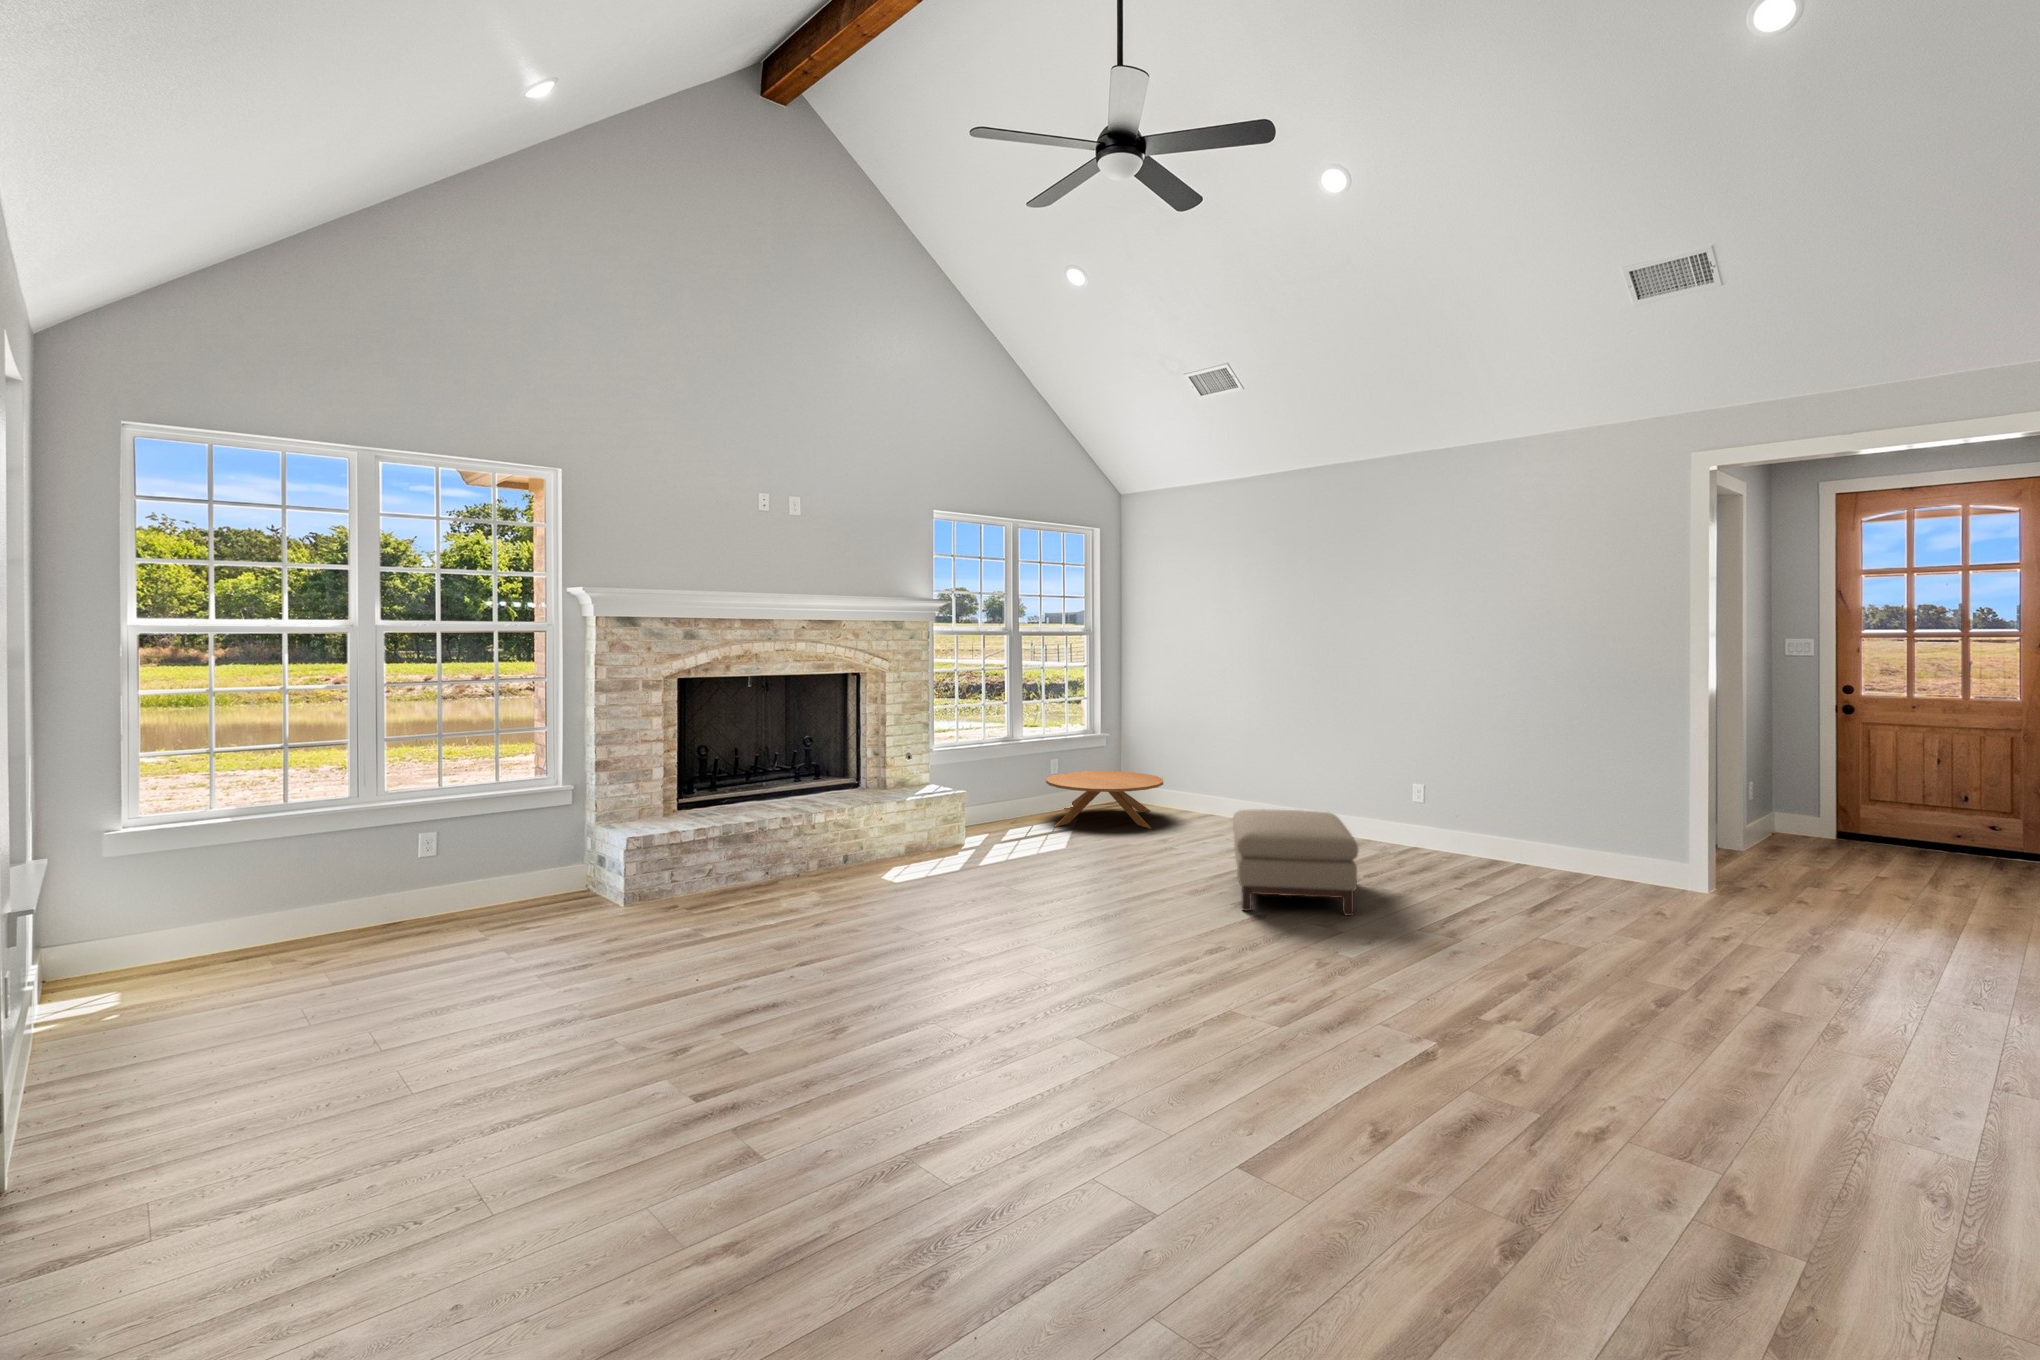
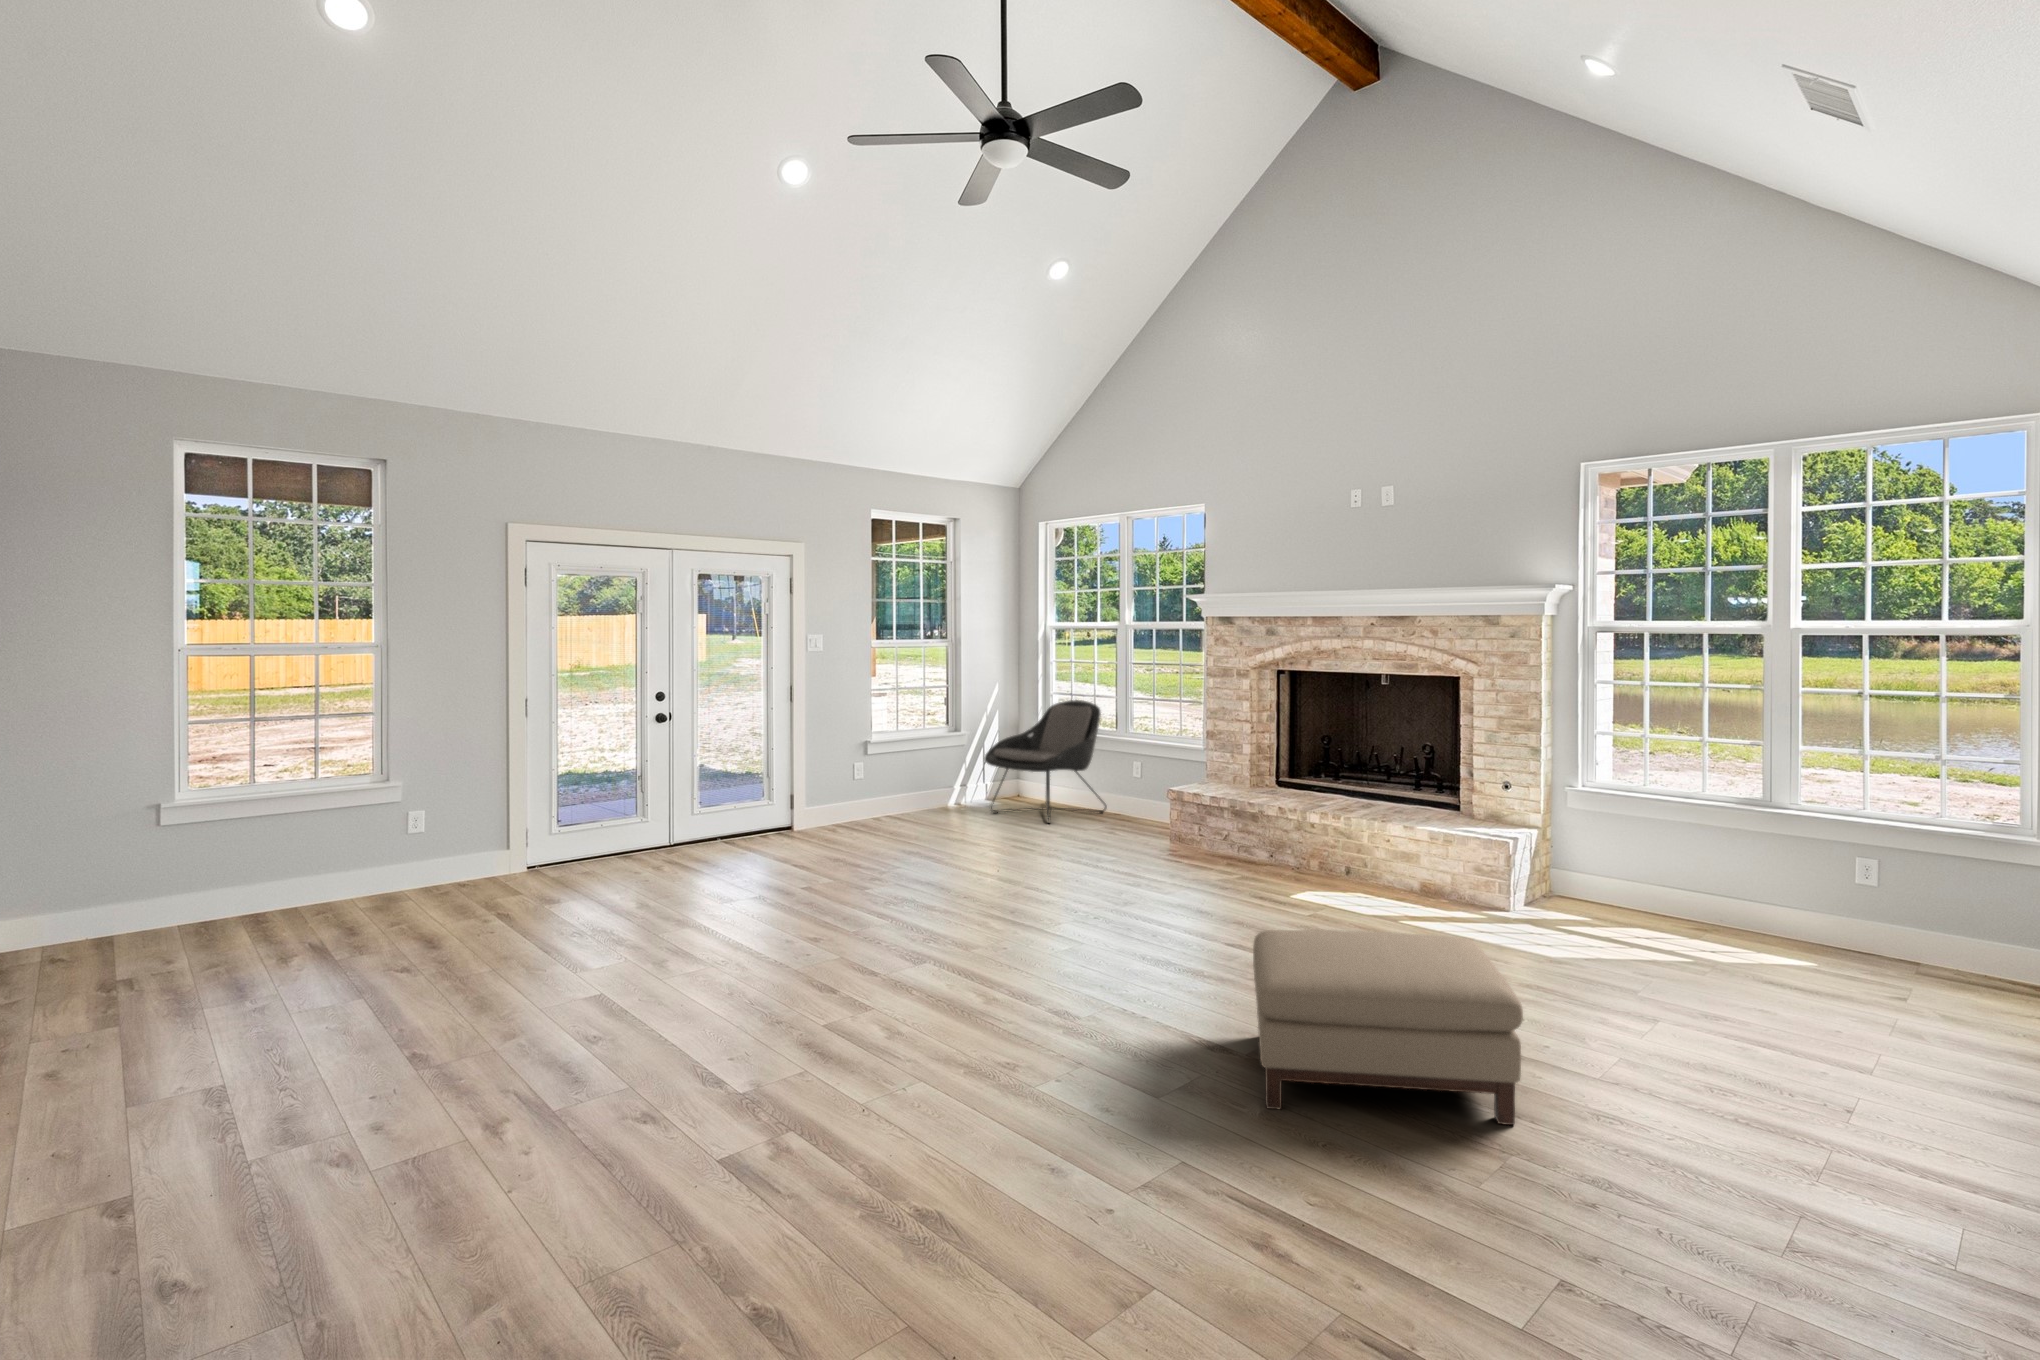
lounge chair: none [113,758,377,1015] -> present [985,700,1107,824]
coffee table: present [1046,771,1163,829] -> none [1695,877,1994,1014]

